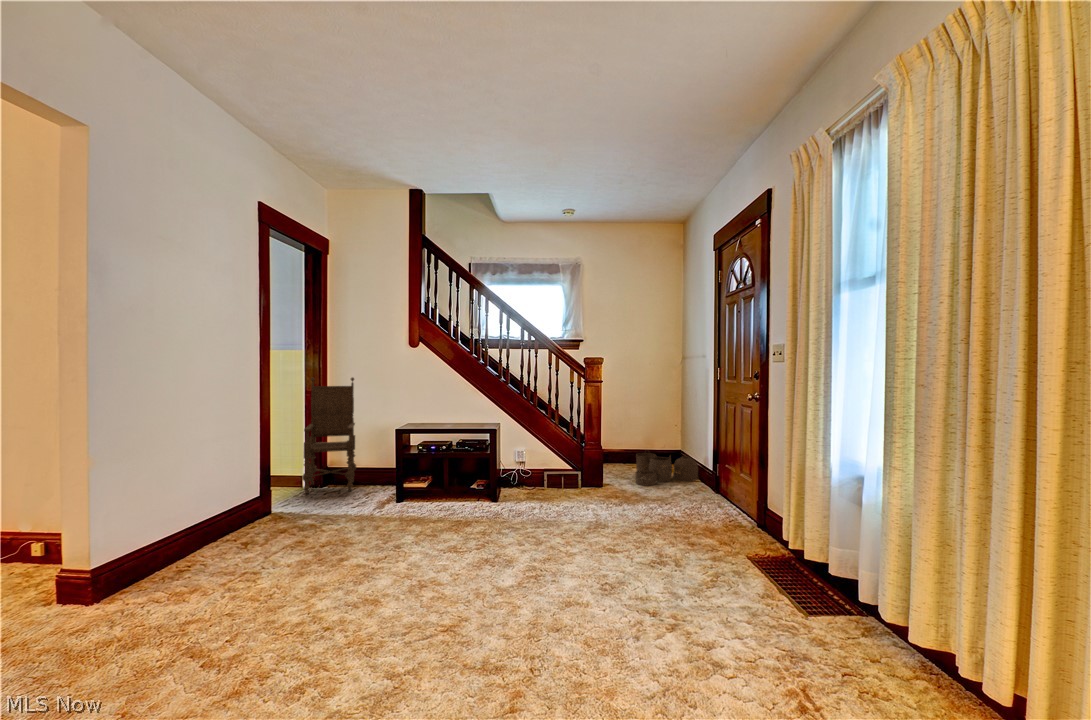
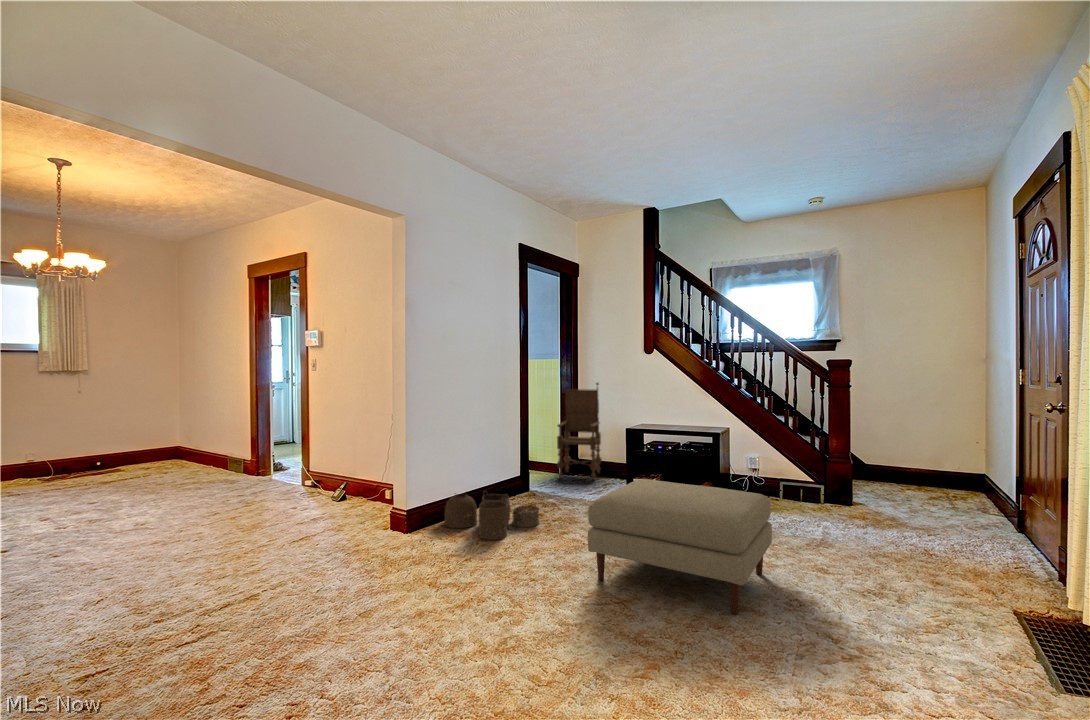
woven basket: present [635,453,698,486] -> present [444,491,539,540]
ottoman: none [398,484,576,612] -> present [588,479,772,614]

